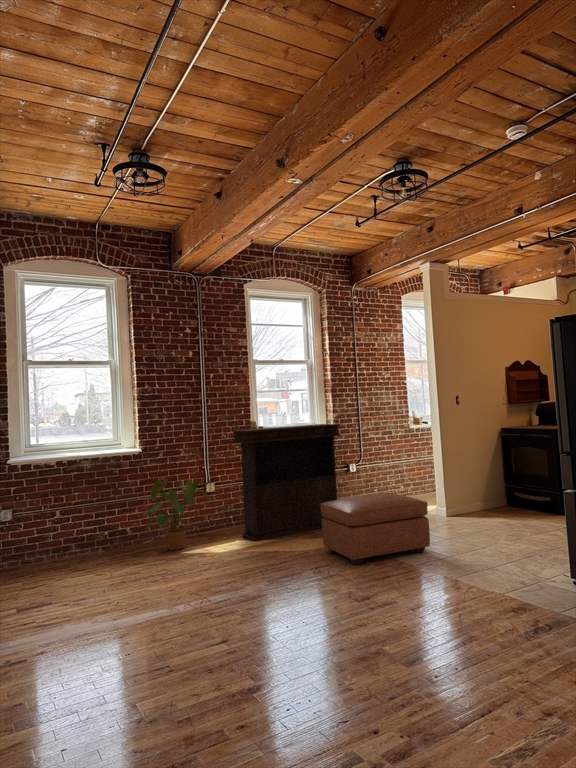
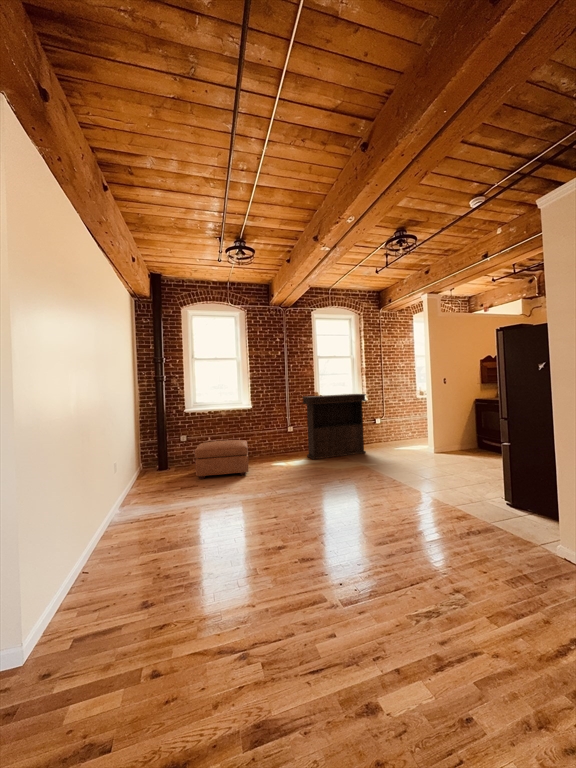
house plant: present [146,479,213,550] -> none [252,422,292,461]
ottoman: present [320,493,430,565] -> present [195,440,248,479]

